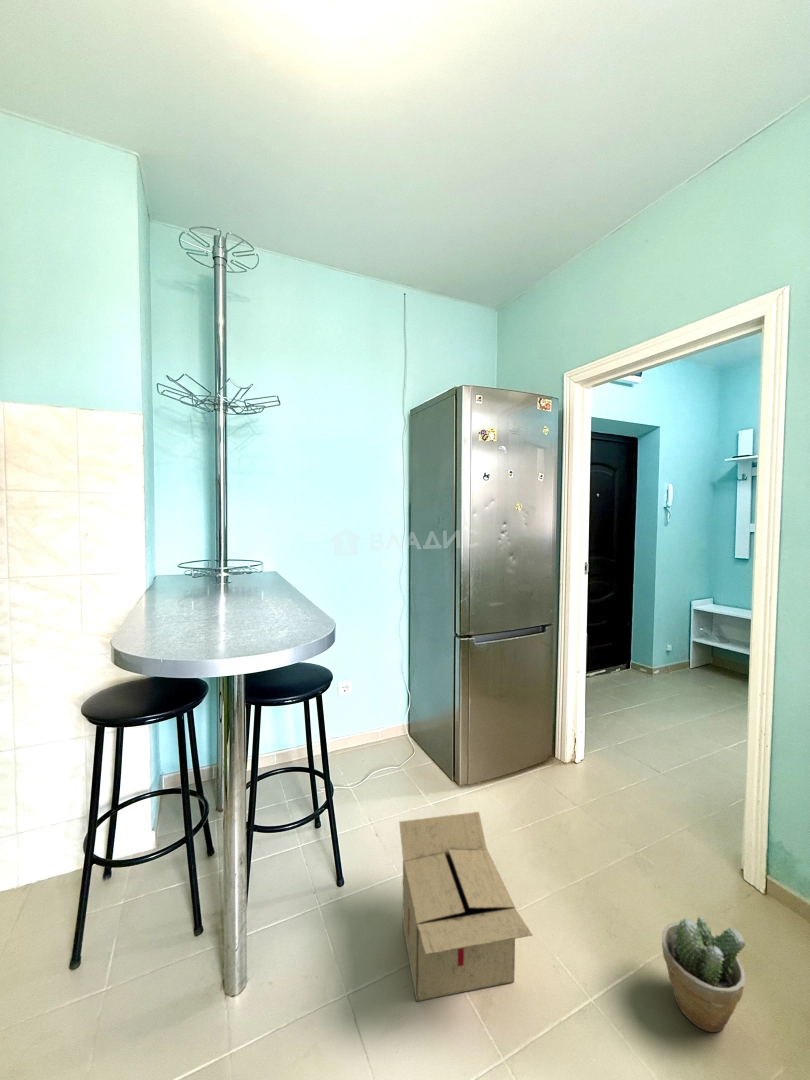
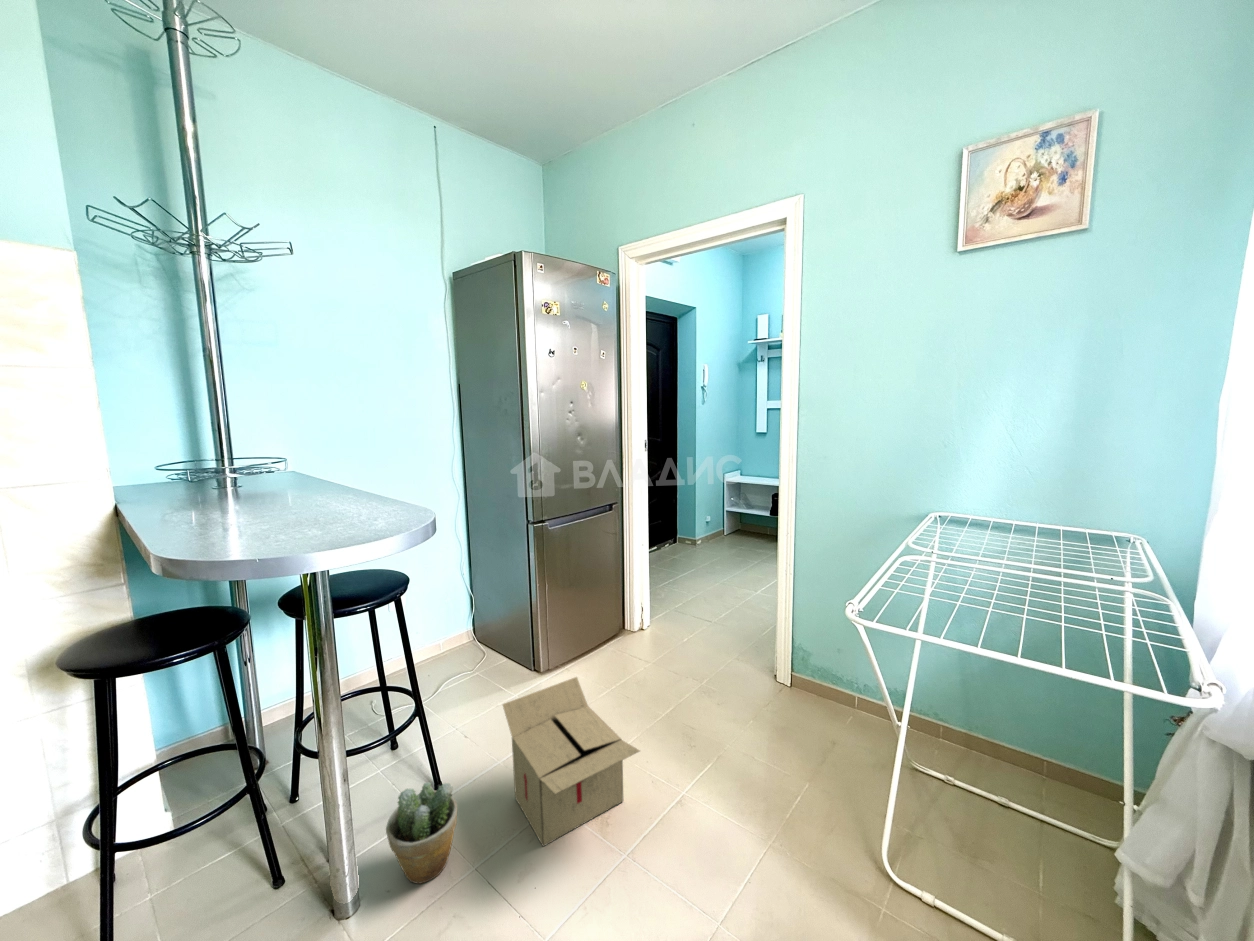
potted plant: present [662,917,745,1032] -> present [386,782,457,884]

